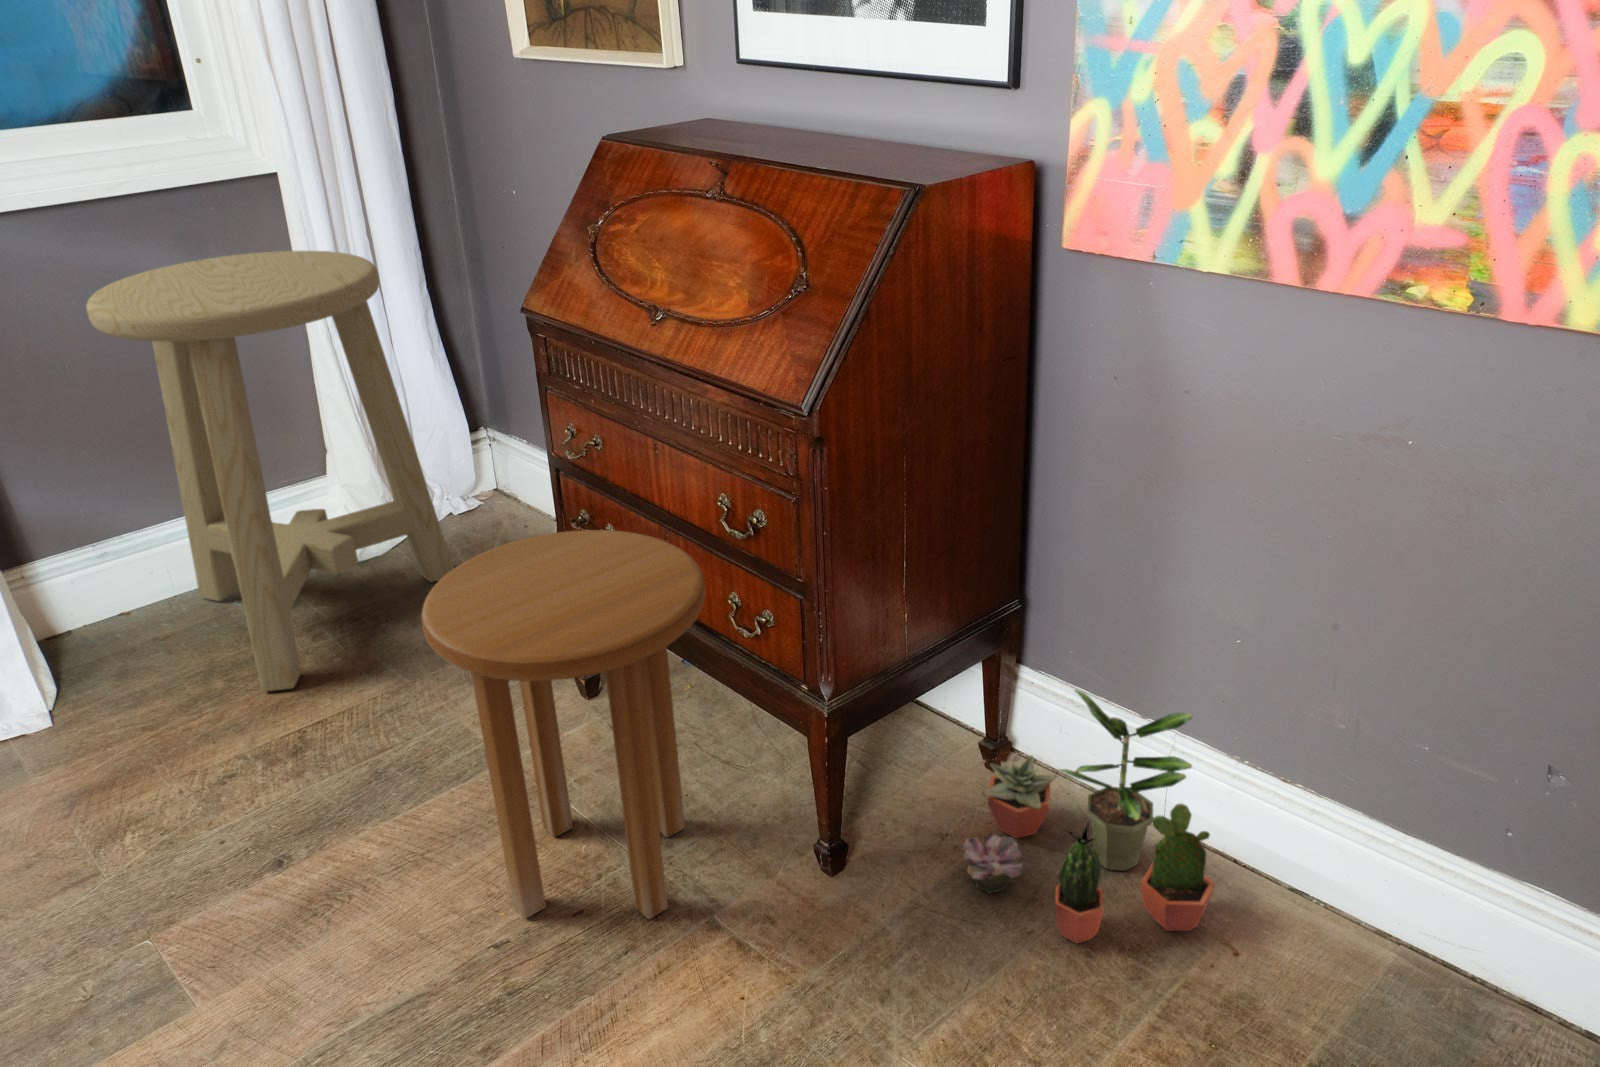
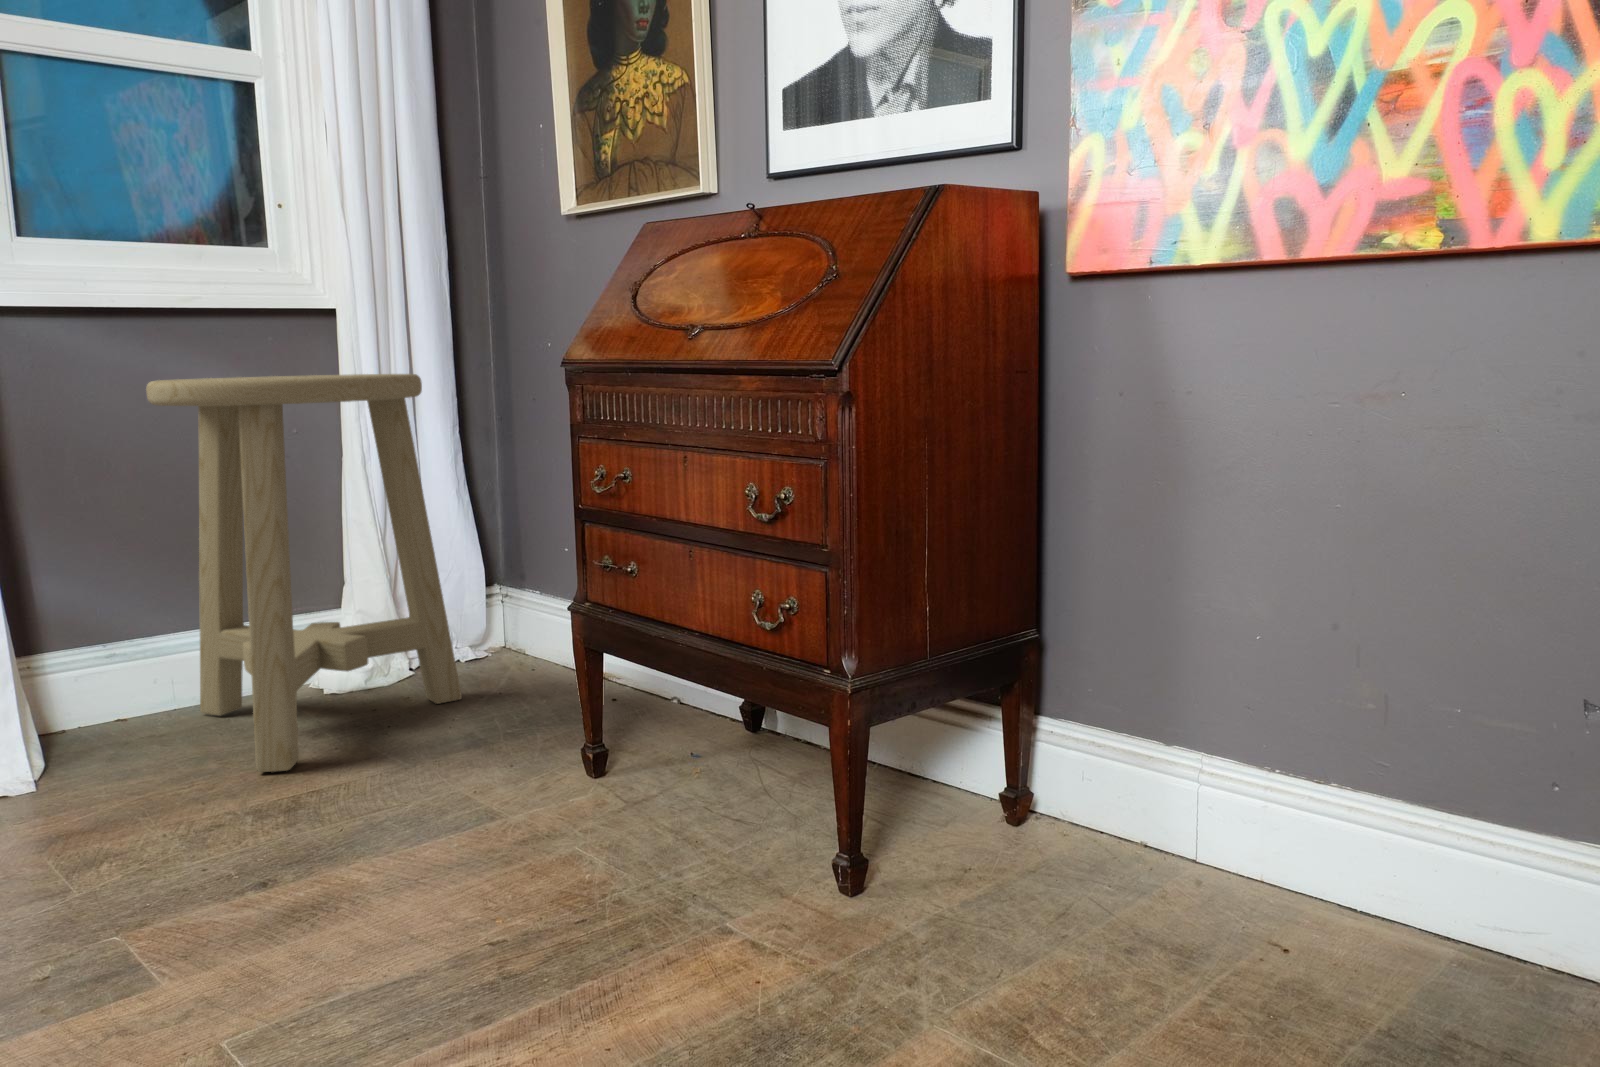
side table: present [421,530,705,919] -> none [448,537,730,925]
potted plant: present [963,690,1215,943] -> none [990,687,1260,939]

